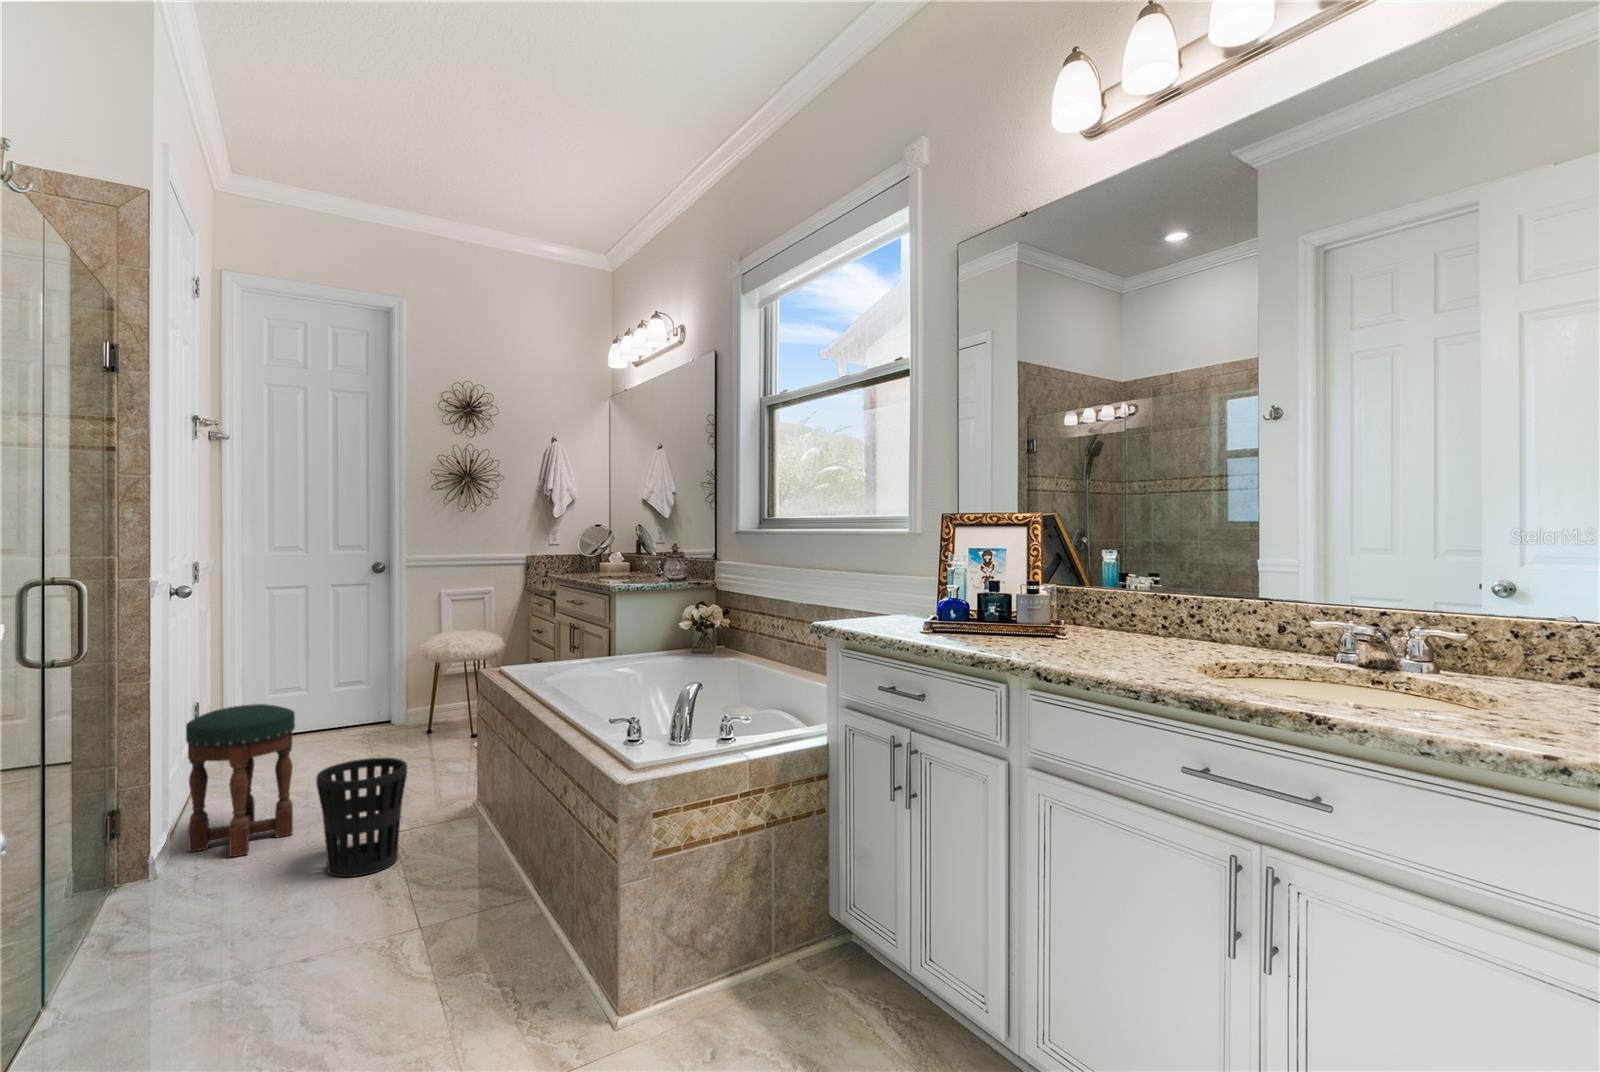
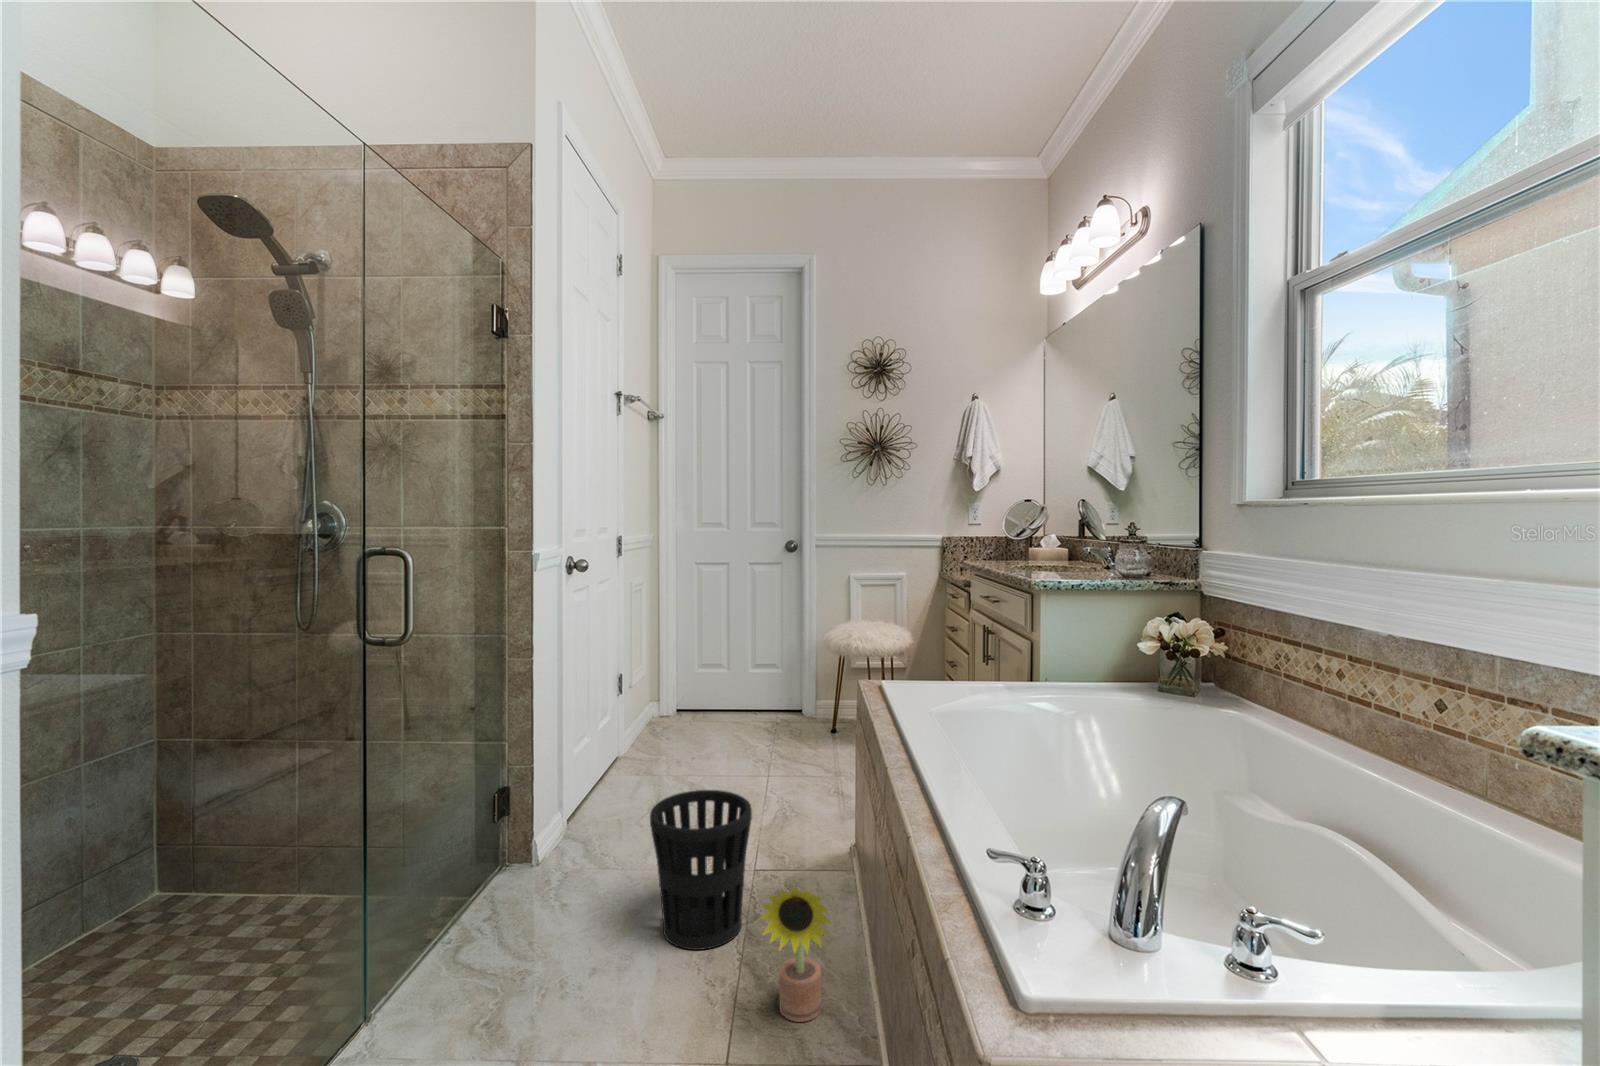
stool: present [186,704,295,857] -> none [562,700,663,872]
decorative plant: none [438,789,494,887] -> present [760,887,831,1022]

